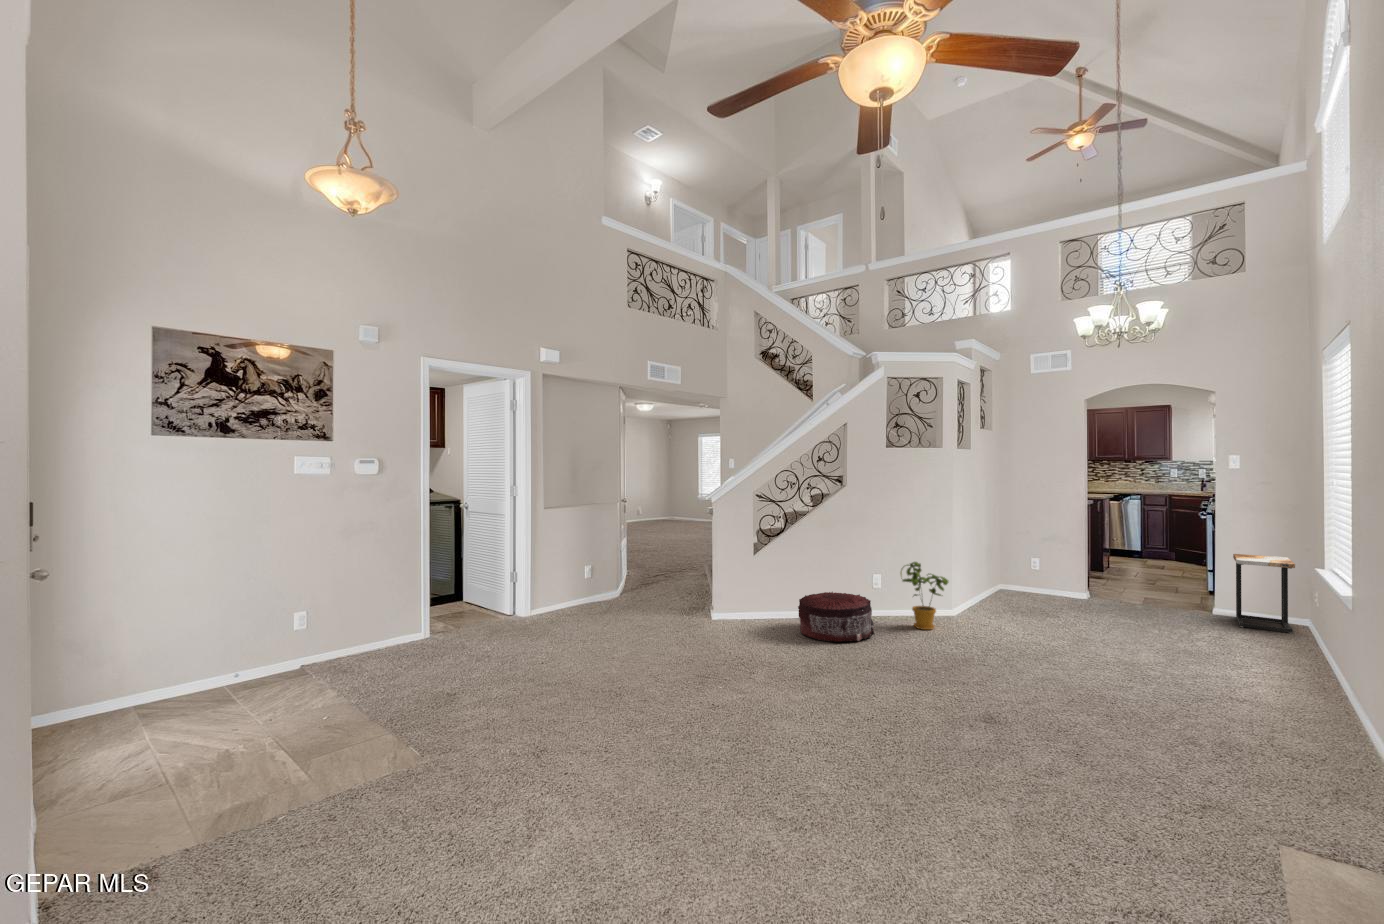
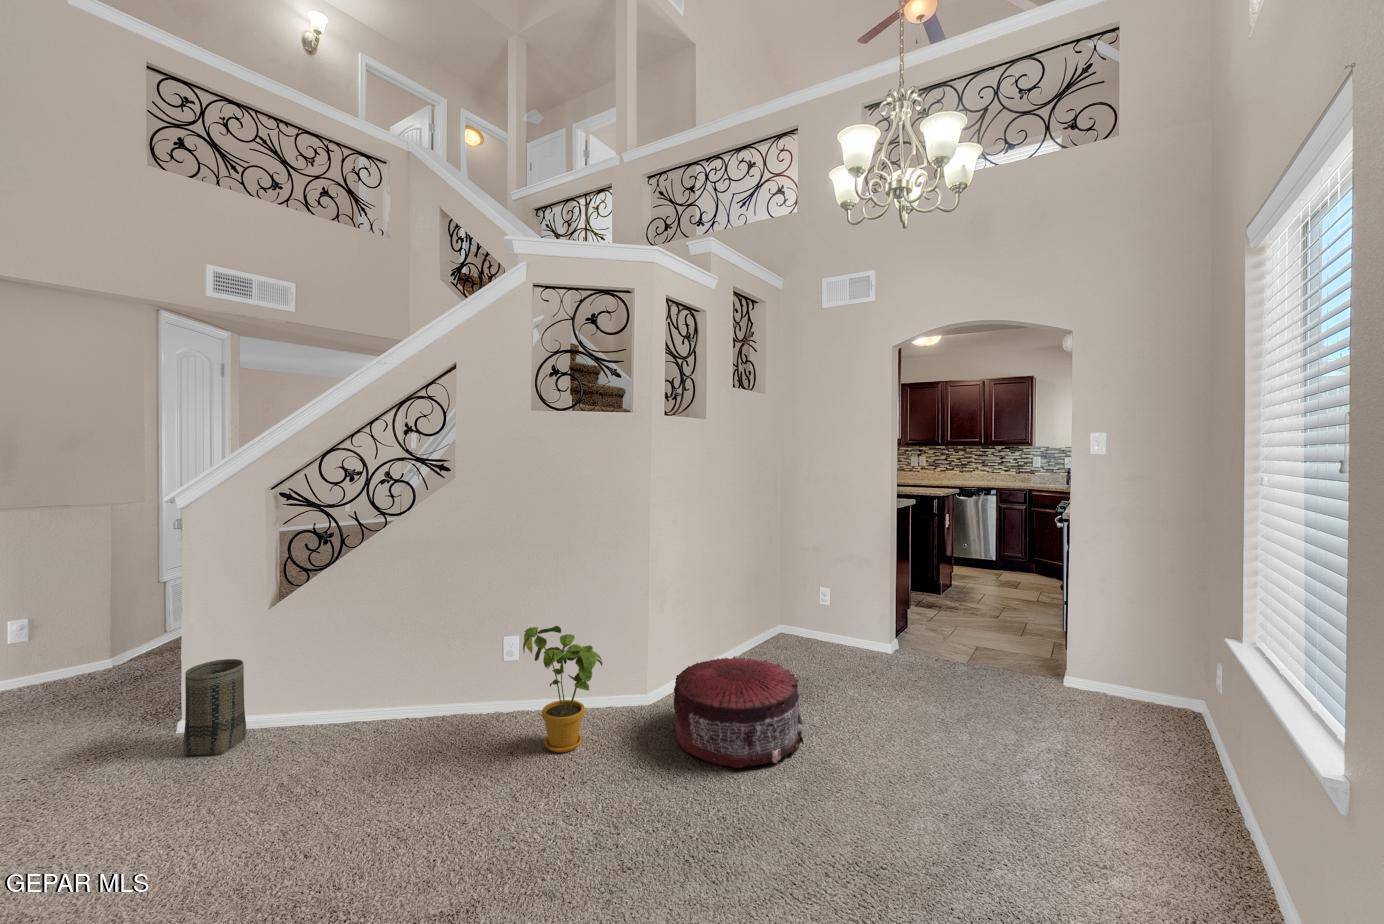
side table: present [1233,554,1295,633] -> none [1094,593,1190,740]
basket: none [728,581,751,627] -> present [183,659,247,755]
pouf: present [798,592,875,642] -> present [674,656,804,768]

